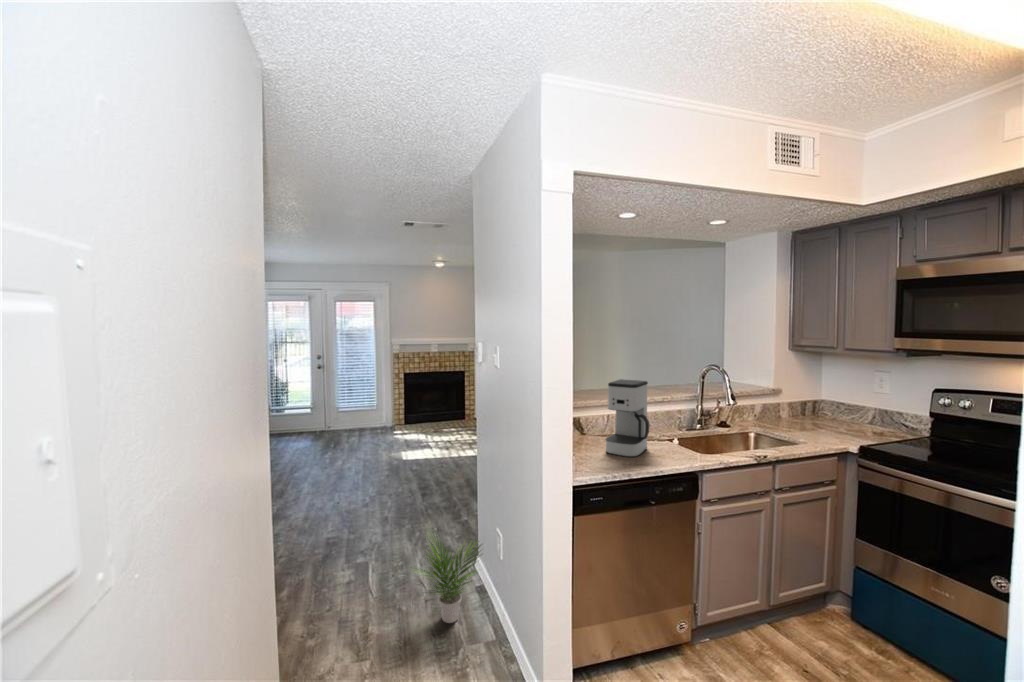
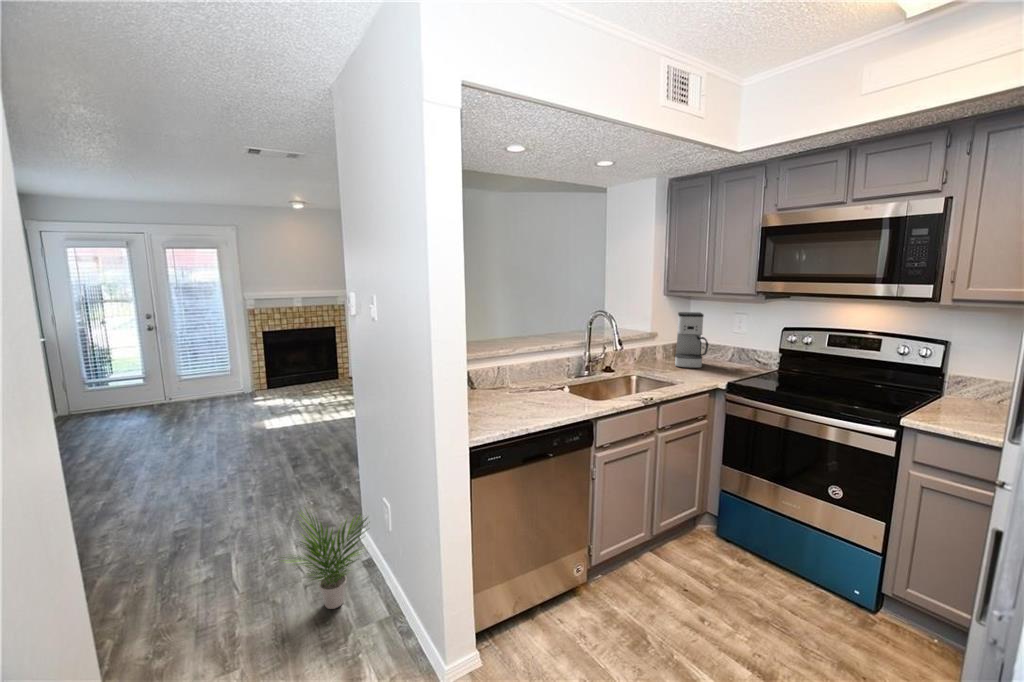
coffee maker: present [606,379,649,457] -> present [675,312,708,368]

